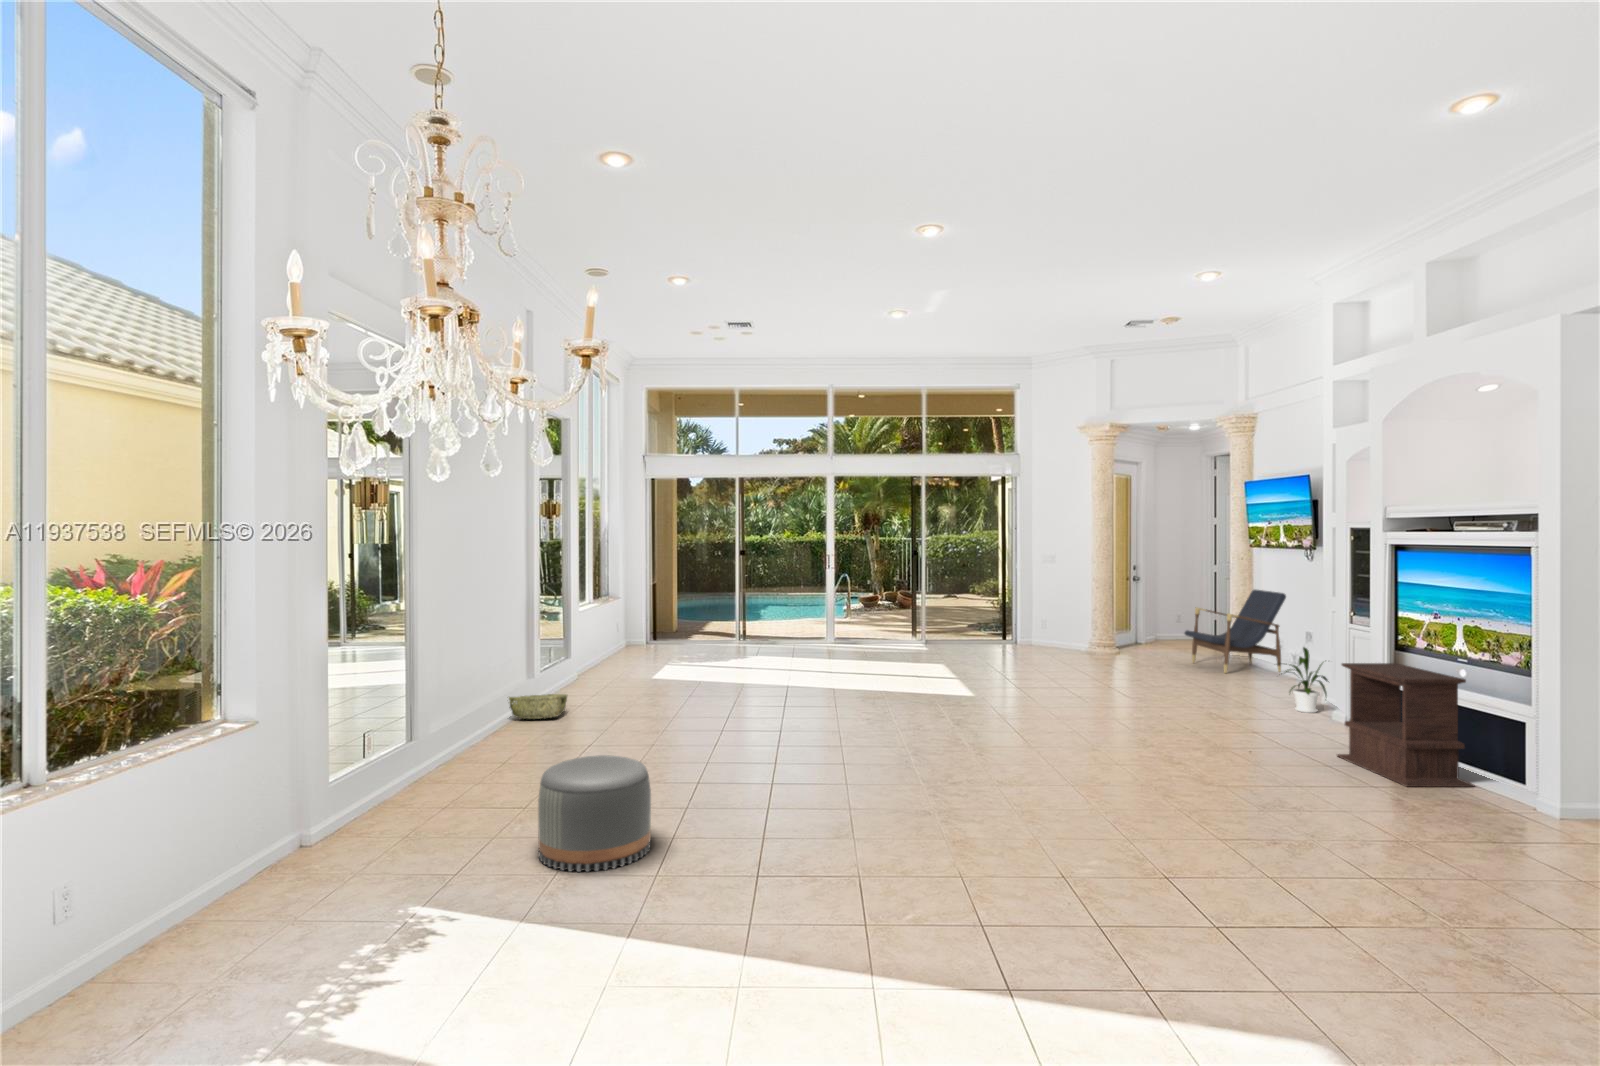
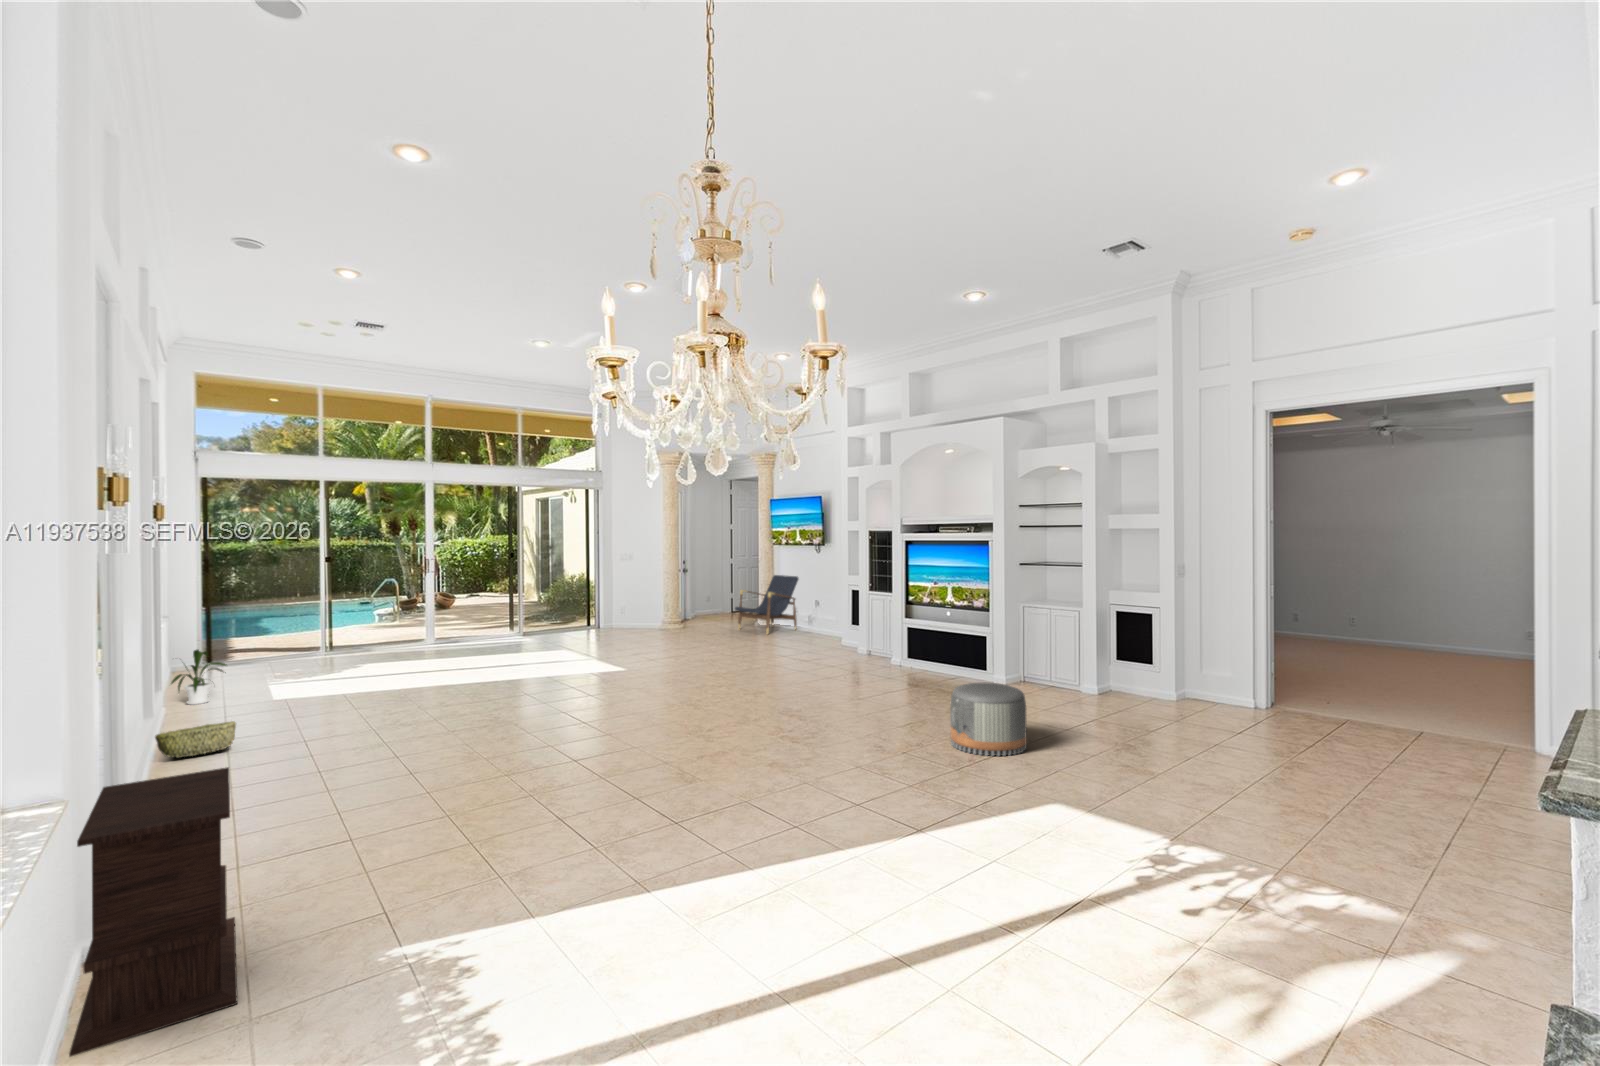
house plant: present [1278,647,1329,713] -> present [171,650,226,705]
side table: present [1337,663,1475,787] -> present [69,767,237,1057]
pouf: present [538,755,651,872] -> present [950,682,1027,756]

